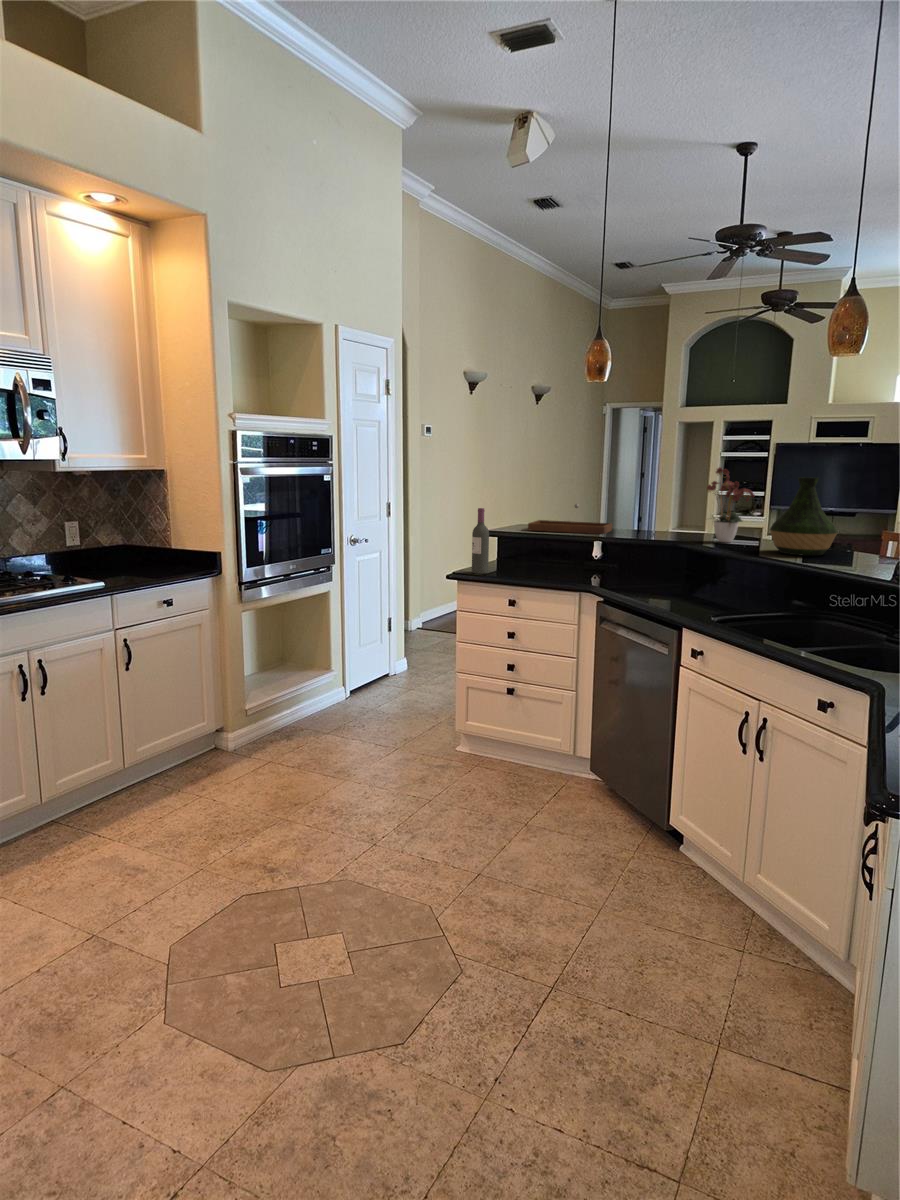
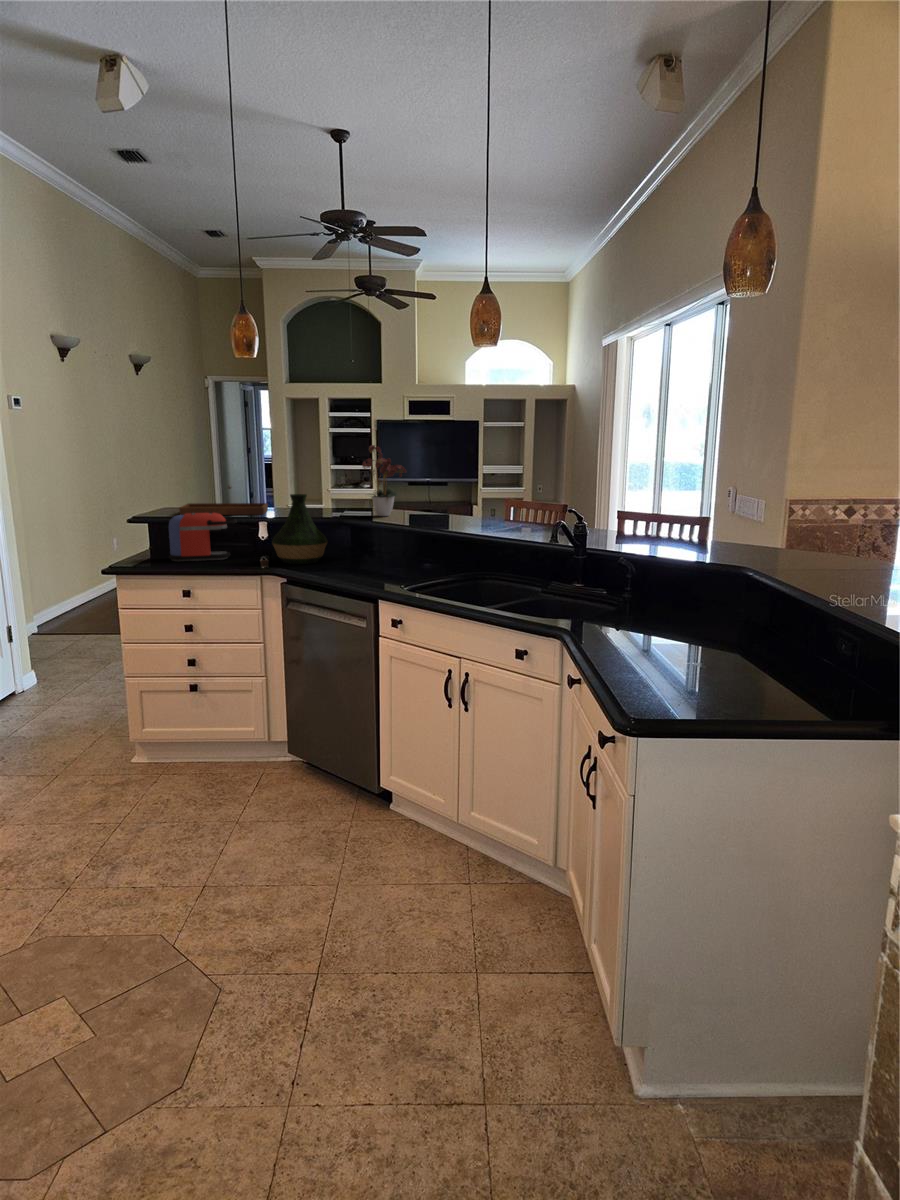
vase: present [770,477,837,556] -> present [272,494,328,564]
wine bottle: present [472,508,489,574] -> none [126,494,149,567]
coffee maker: none [509,528,573,574] -> present [169,513,237,561]

